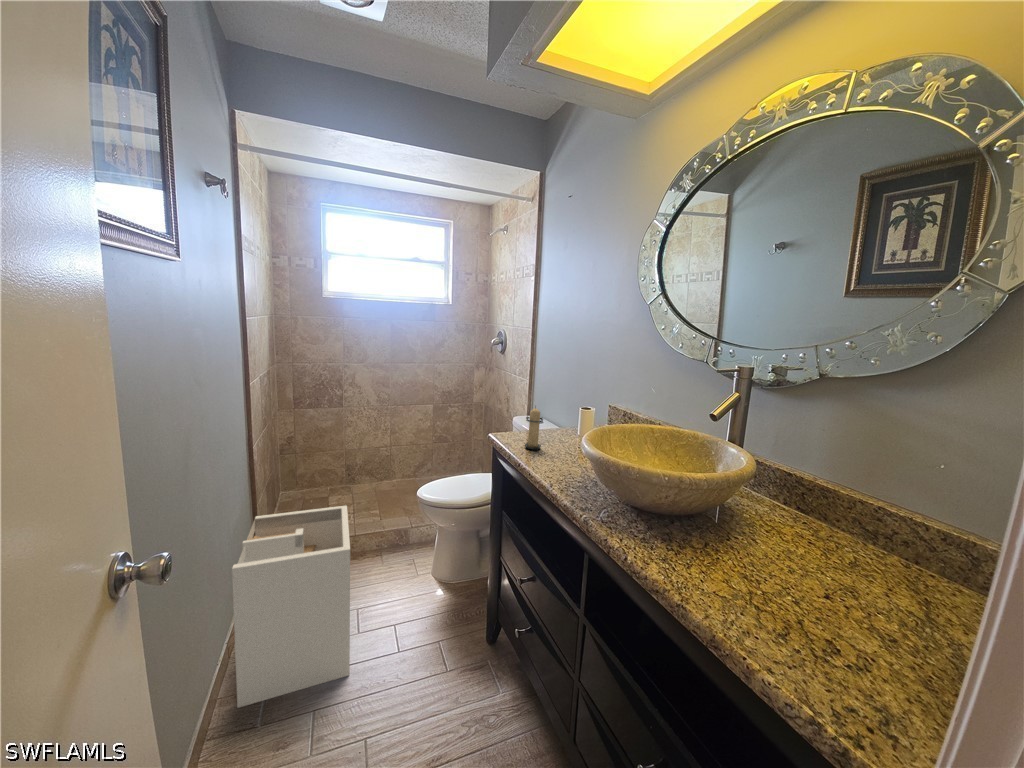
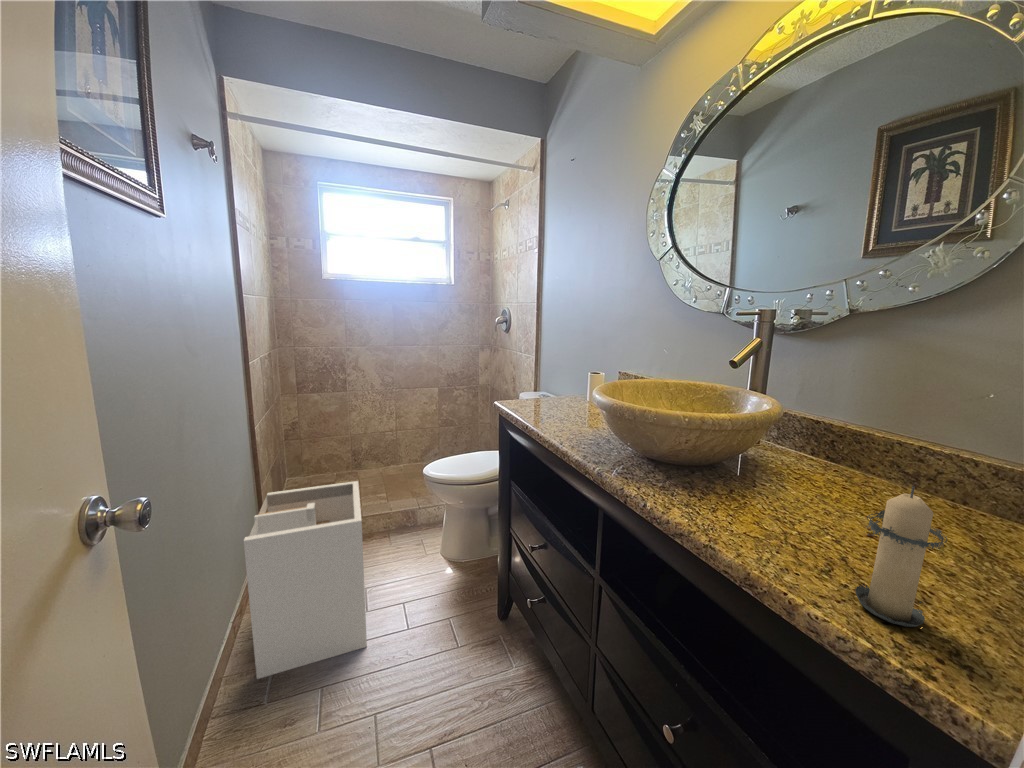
candle: present [525,407,543,449] -> present [855,486,947,627]

